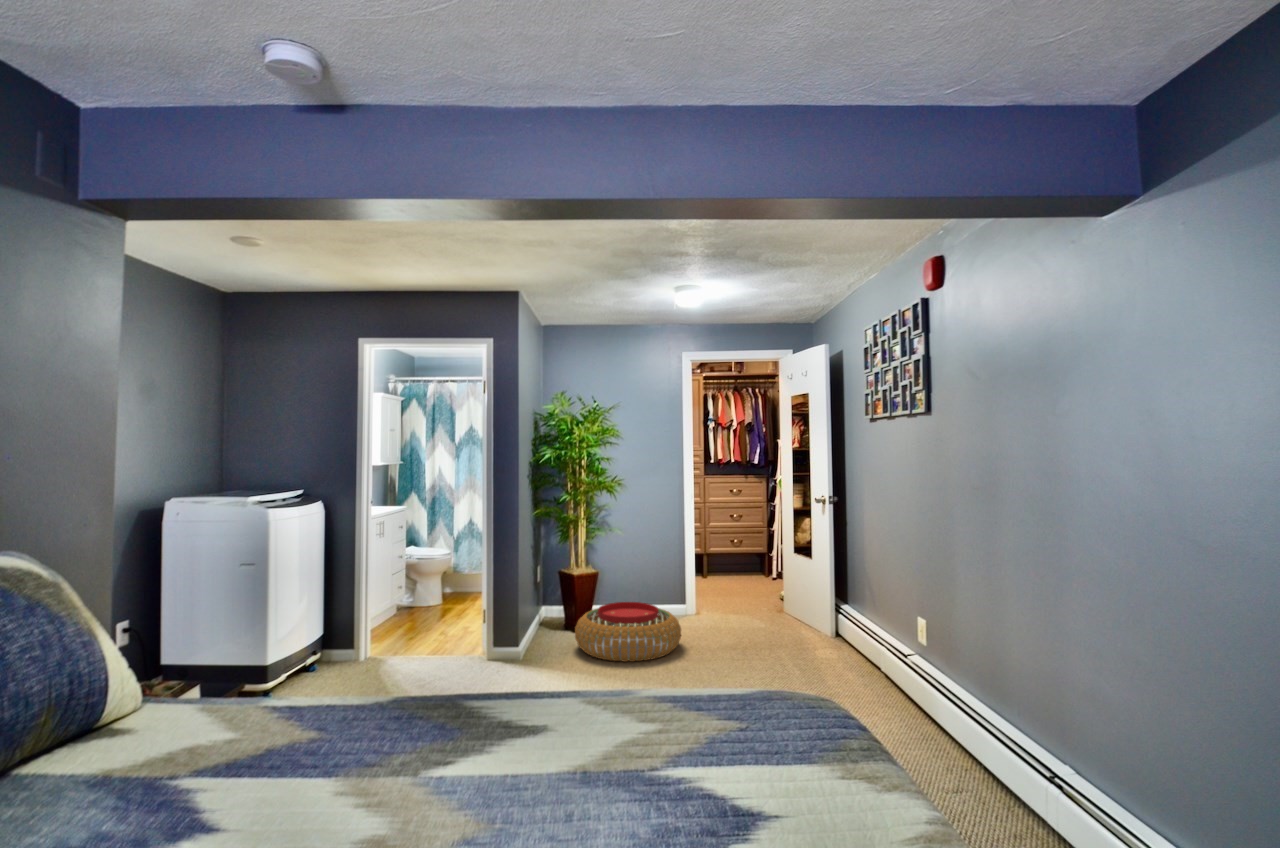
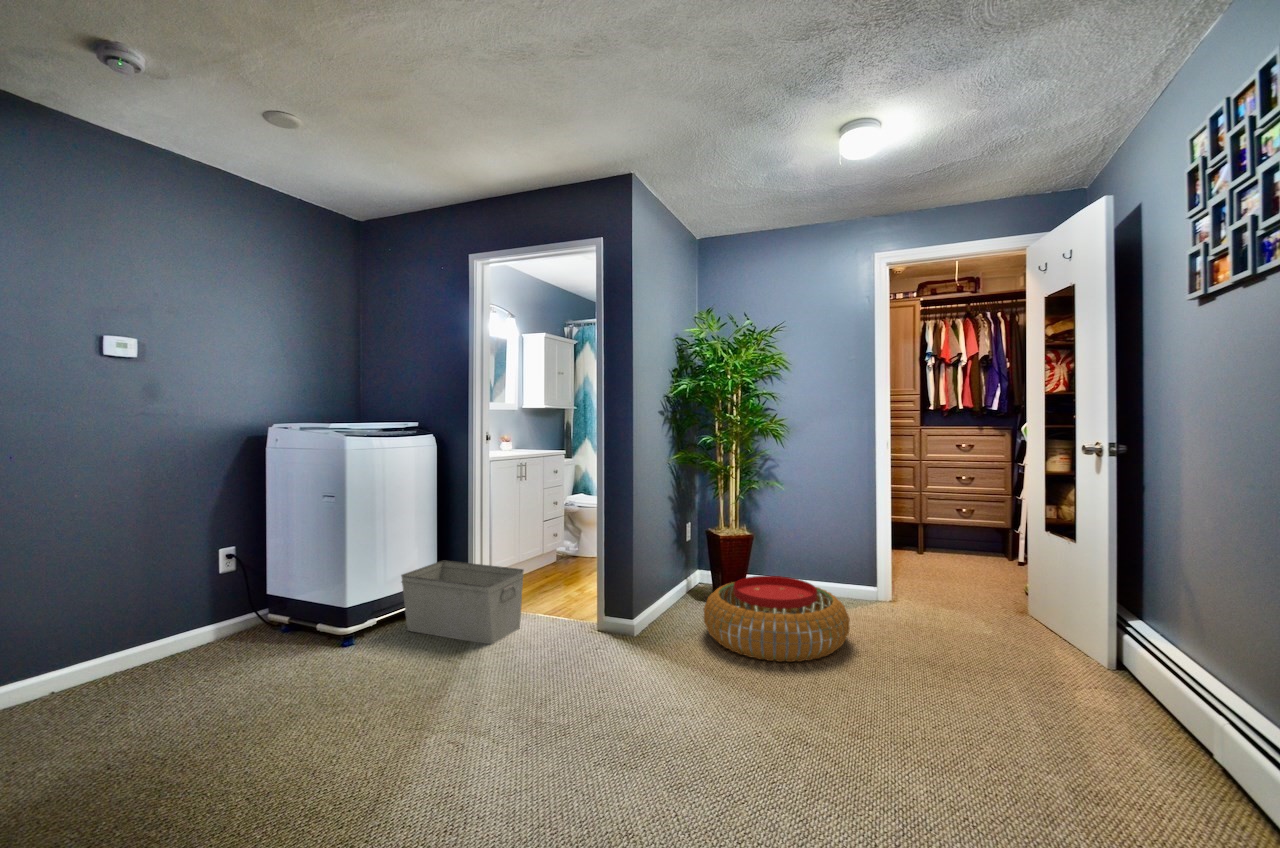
storage bin: none [310,616,422,682] -> present [401,560,524,644]

